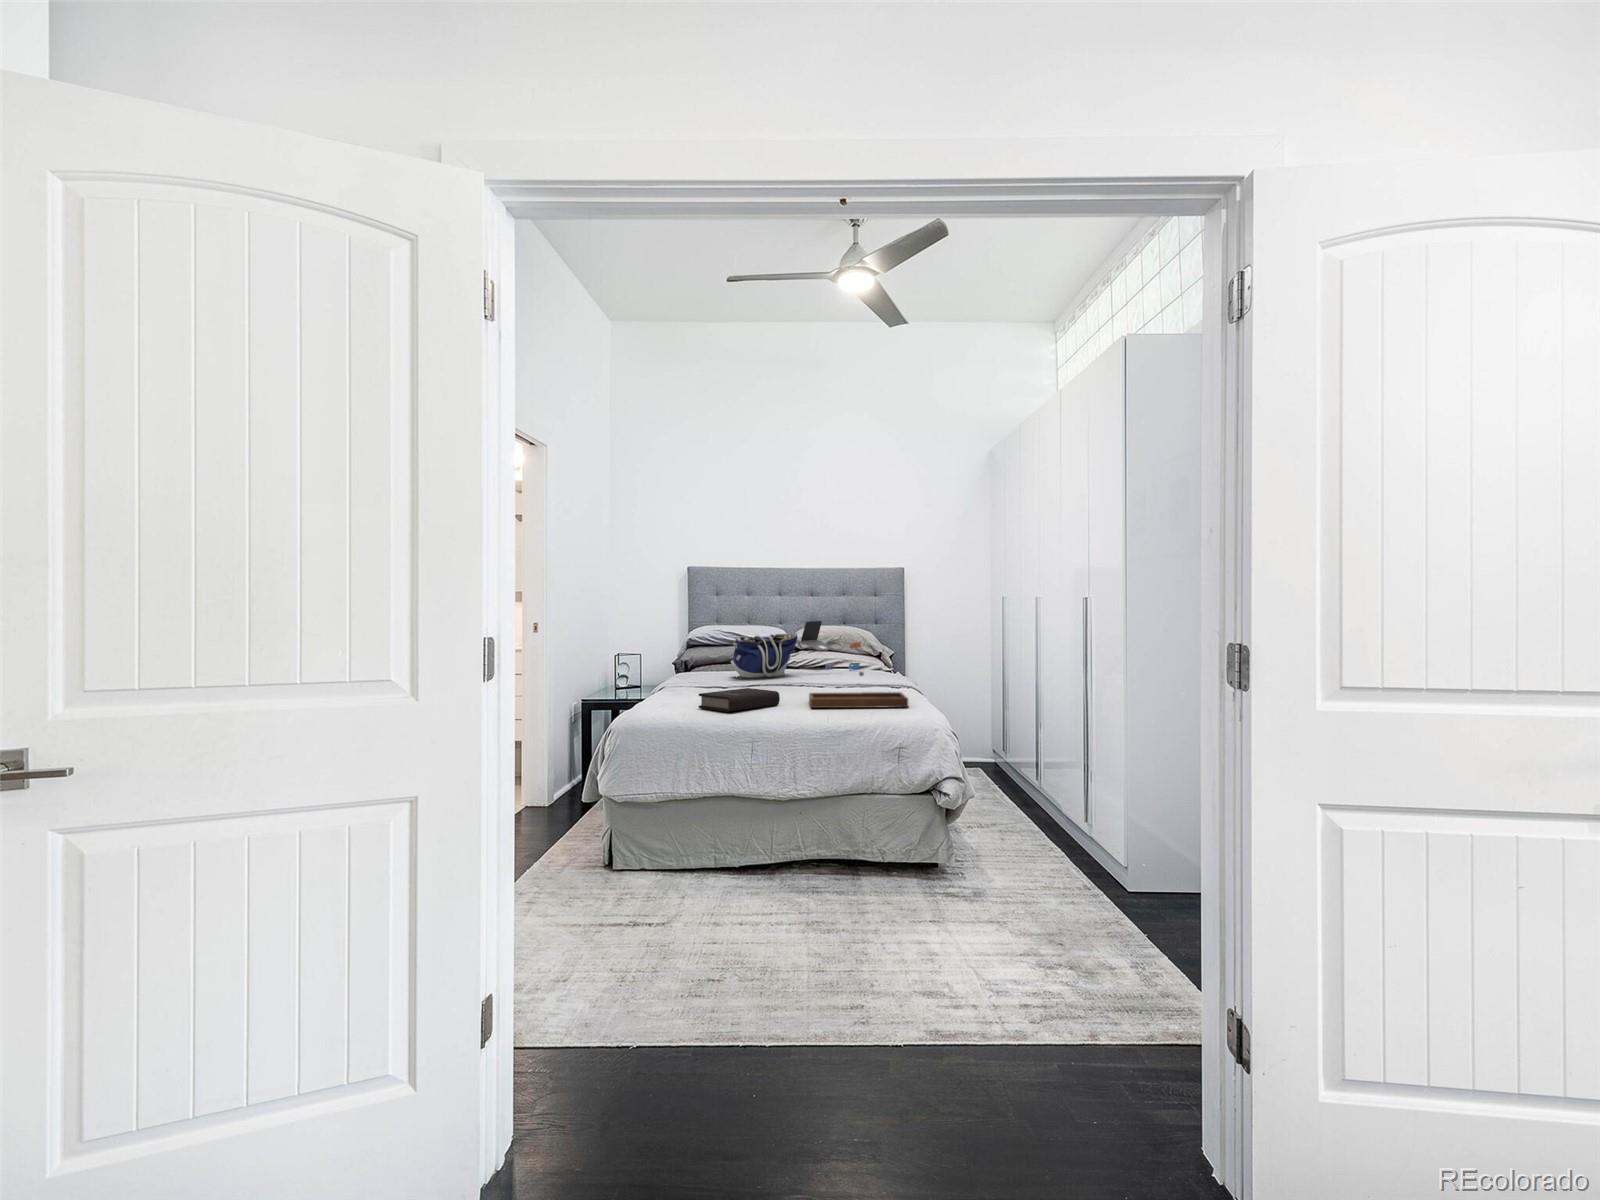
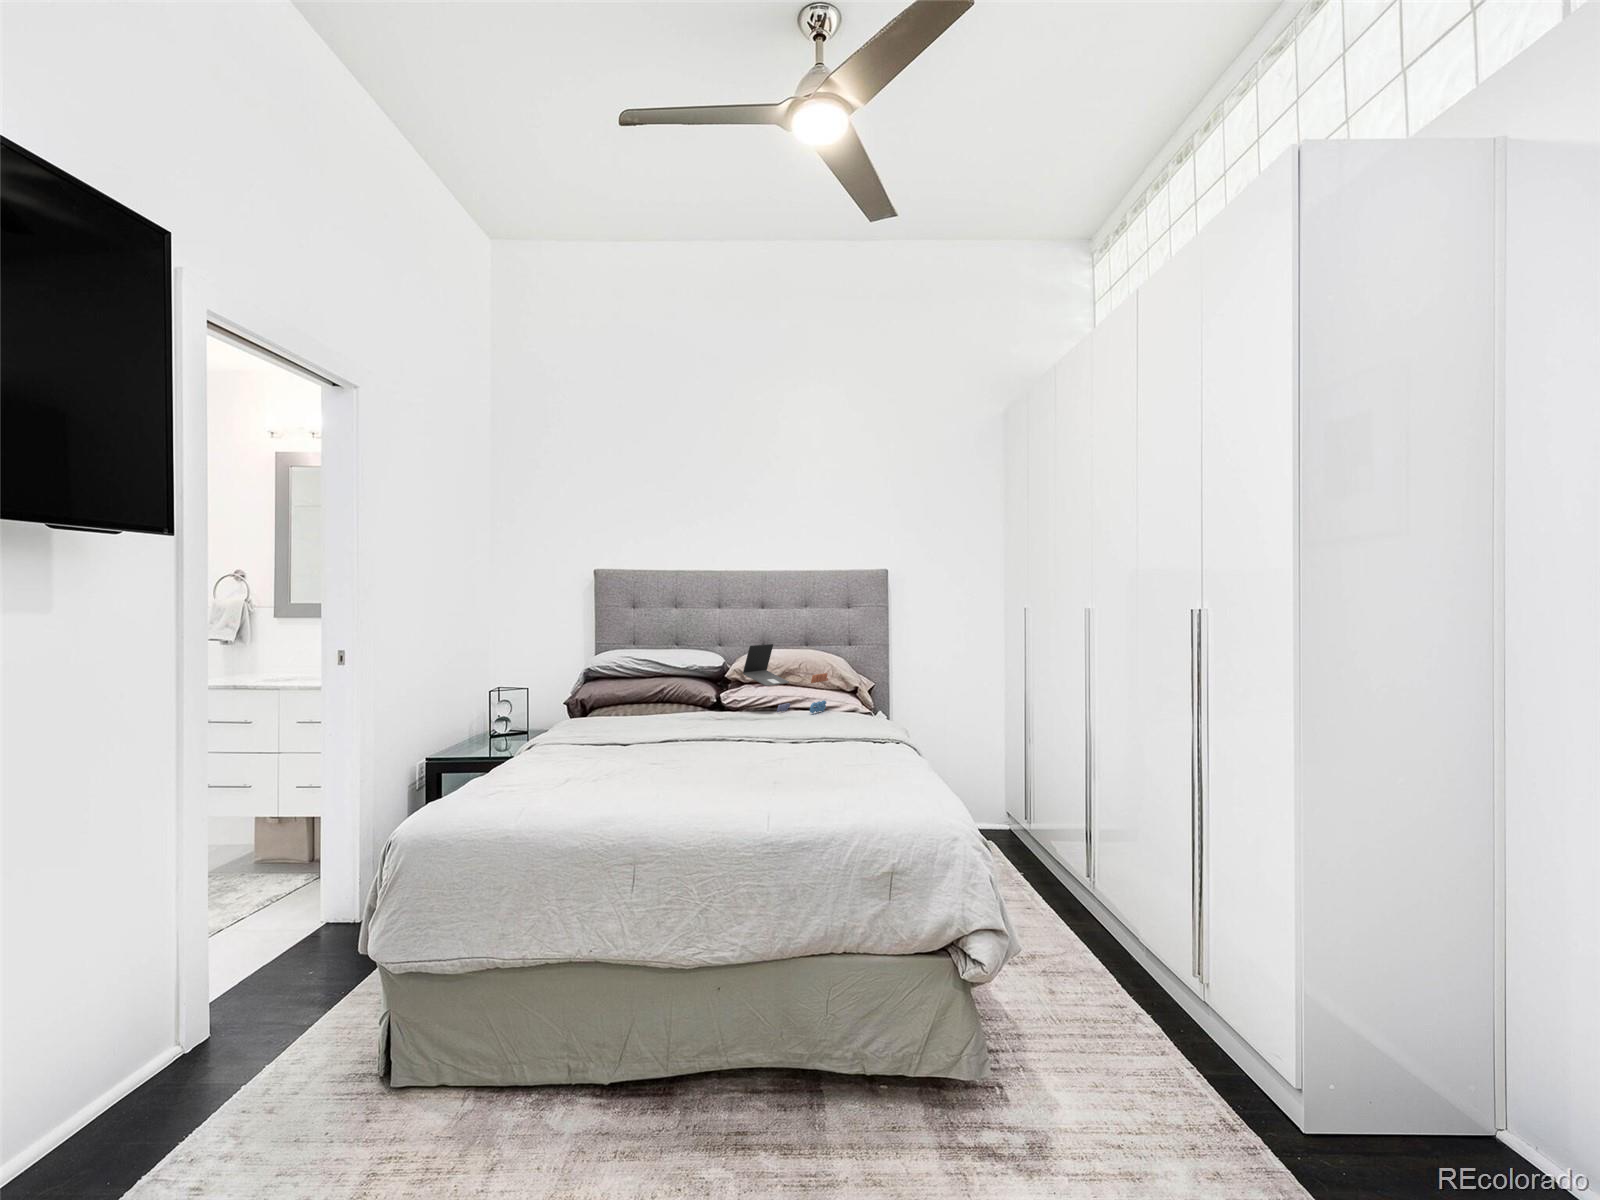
tote bag: present [731,632,798,678] -> none [638,662,736,729]
tray: present [809,671,908,708] -> none [742,730,903,795]
book: present [699,688,780,712] -> none [556,757,693,805]

